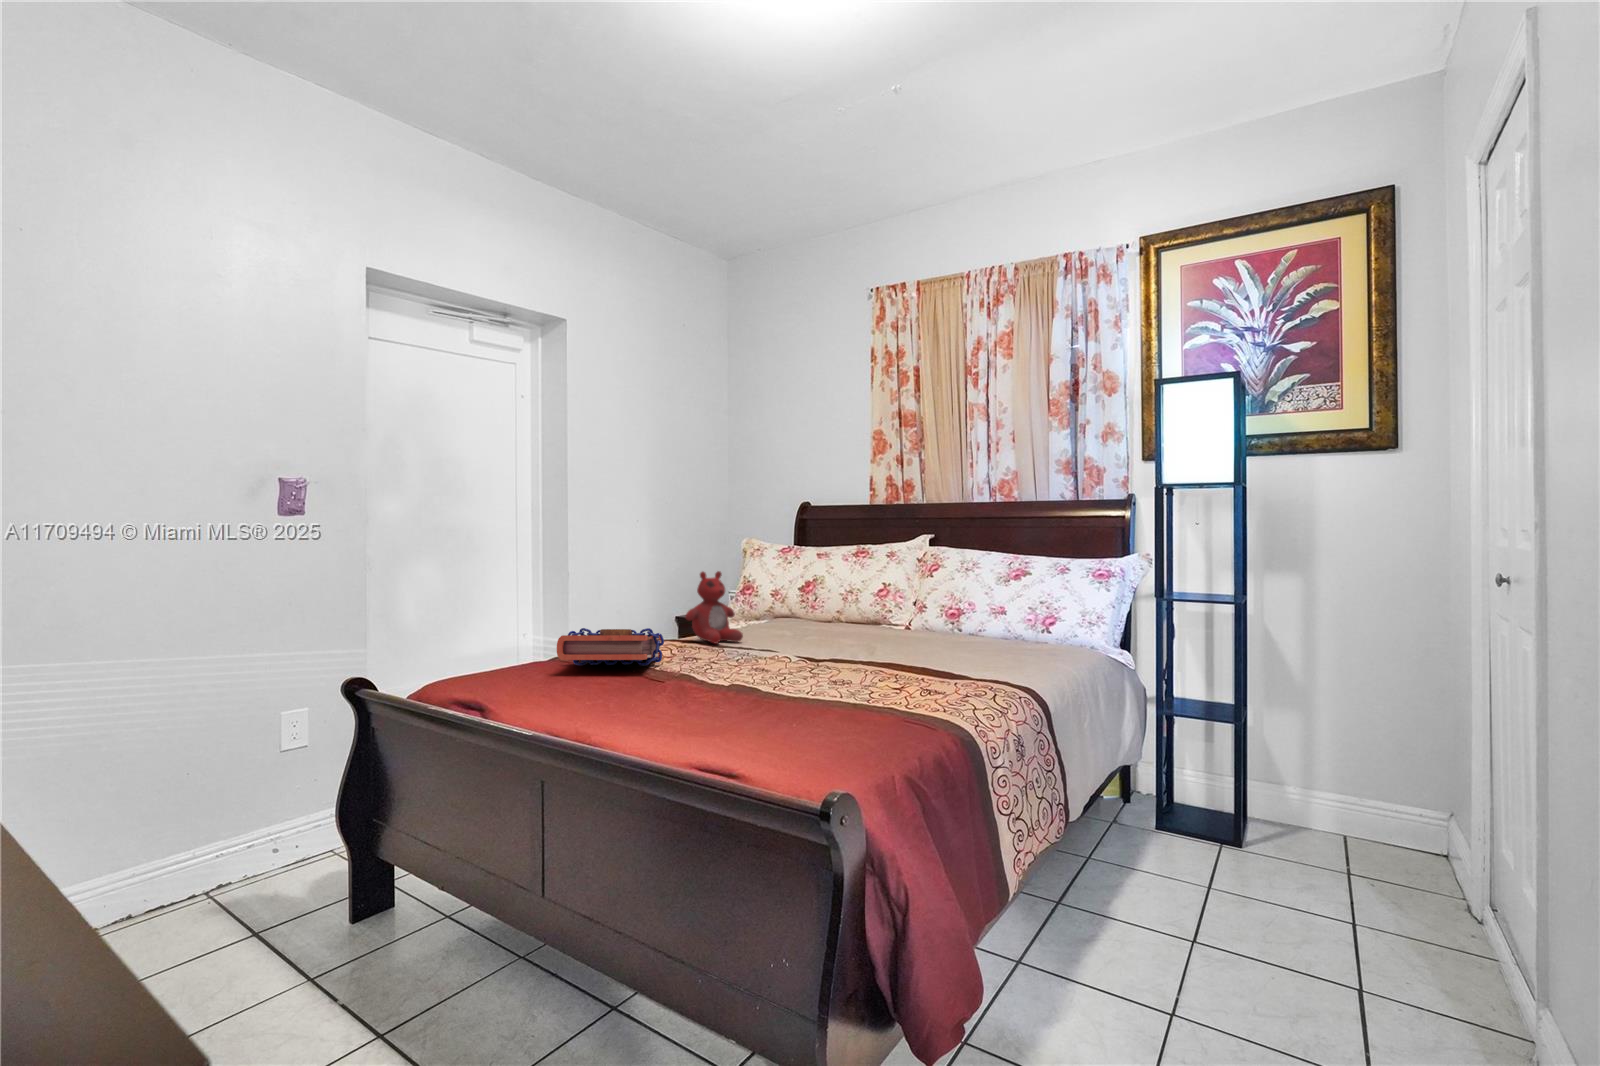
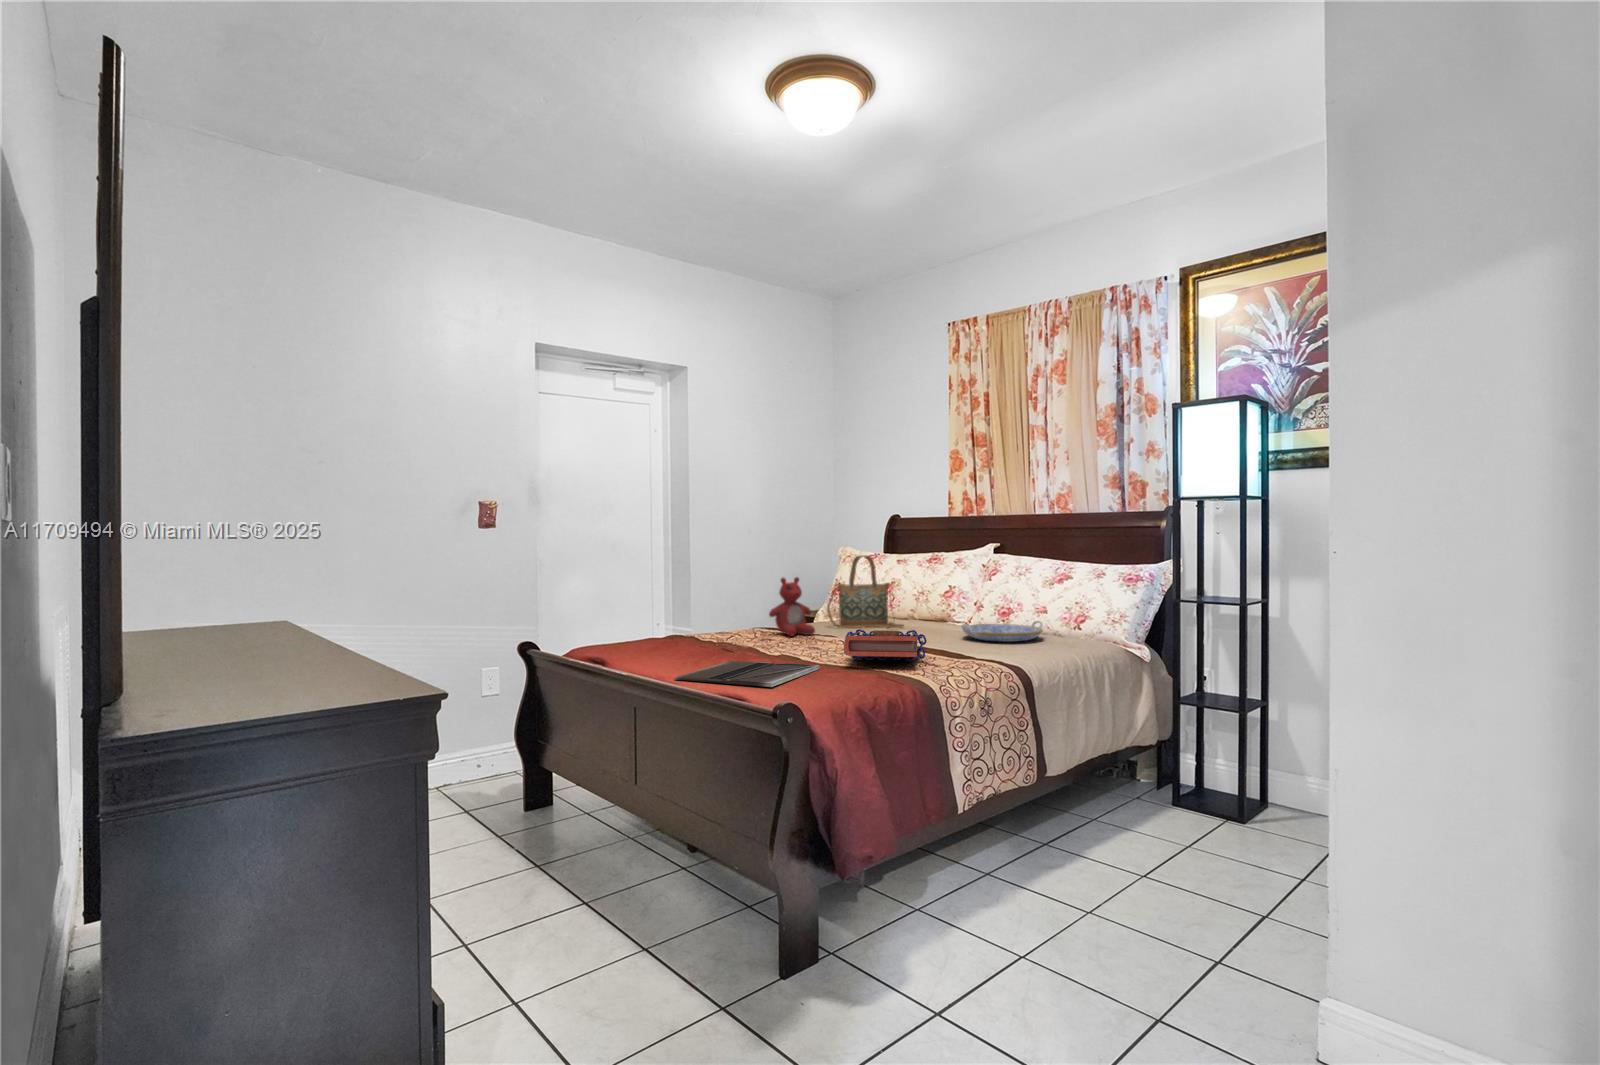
handbag: none [748,547,839,633] -> present [827,555,904,628]
serving tray: none [918,622,1011,647] -> present [961,621,1043,642]
book: present [557,628,664,666] -> present [844,629,927,661]
laptop: none [605,675,787,709] -> present [674,661,820,687]

